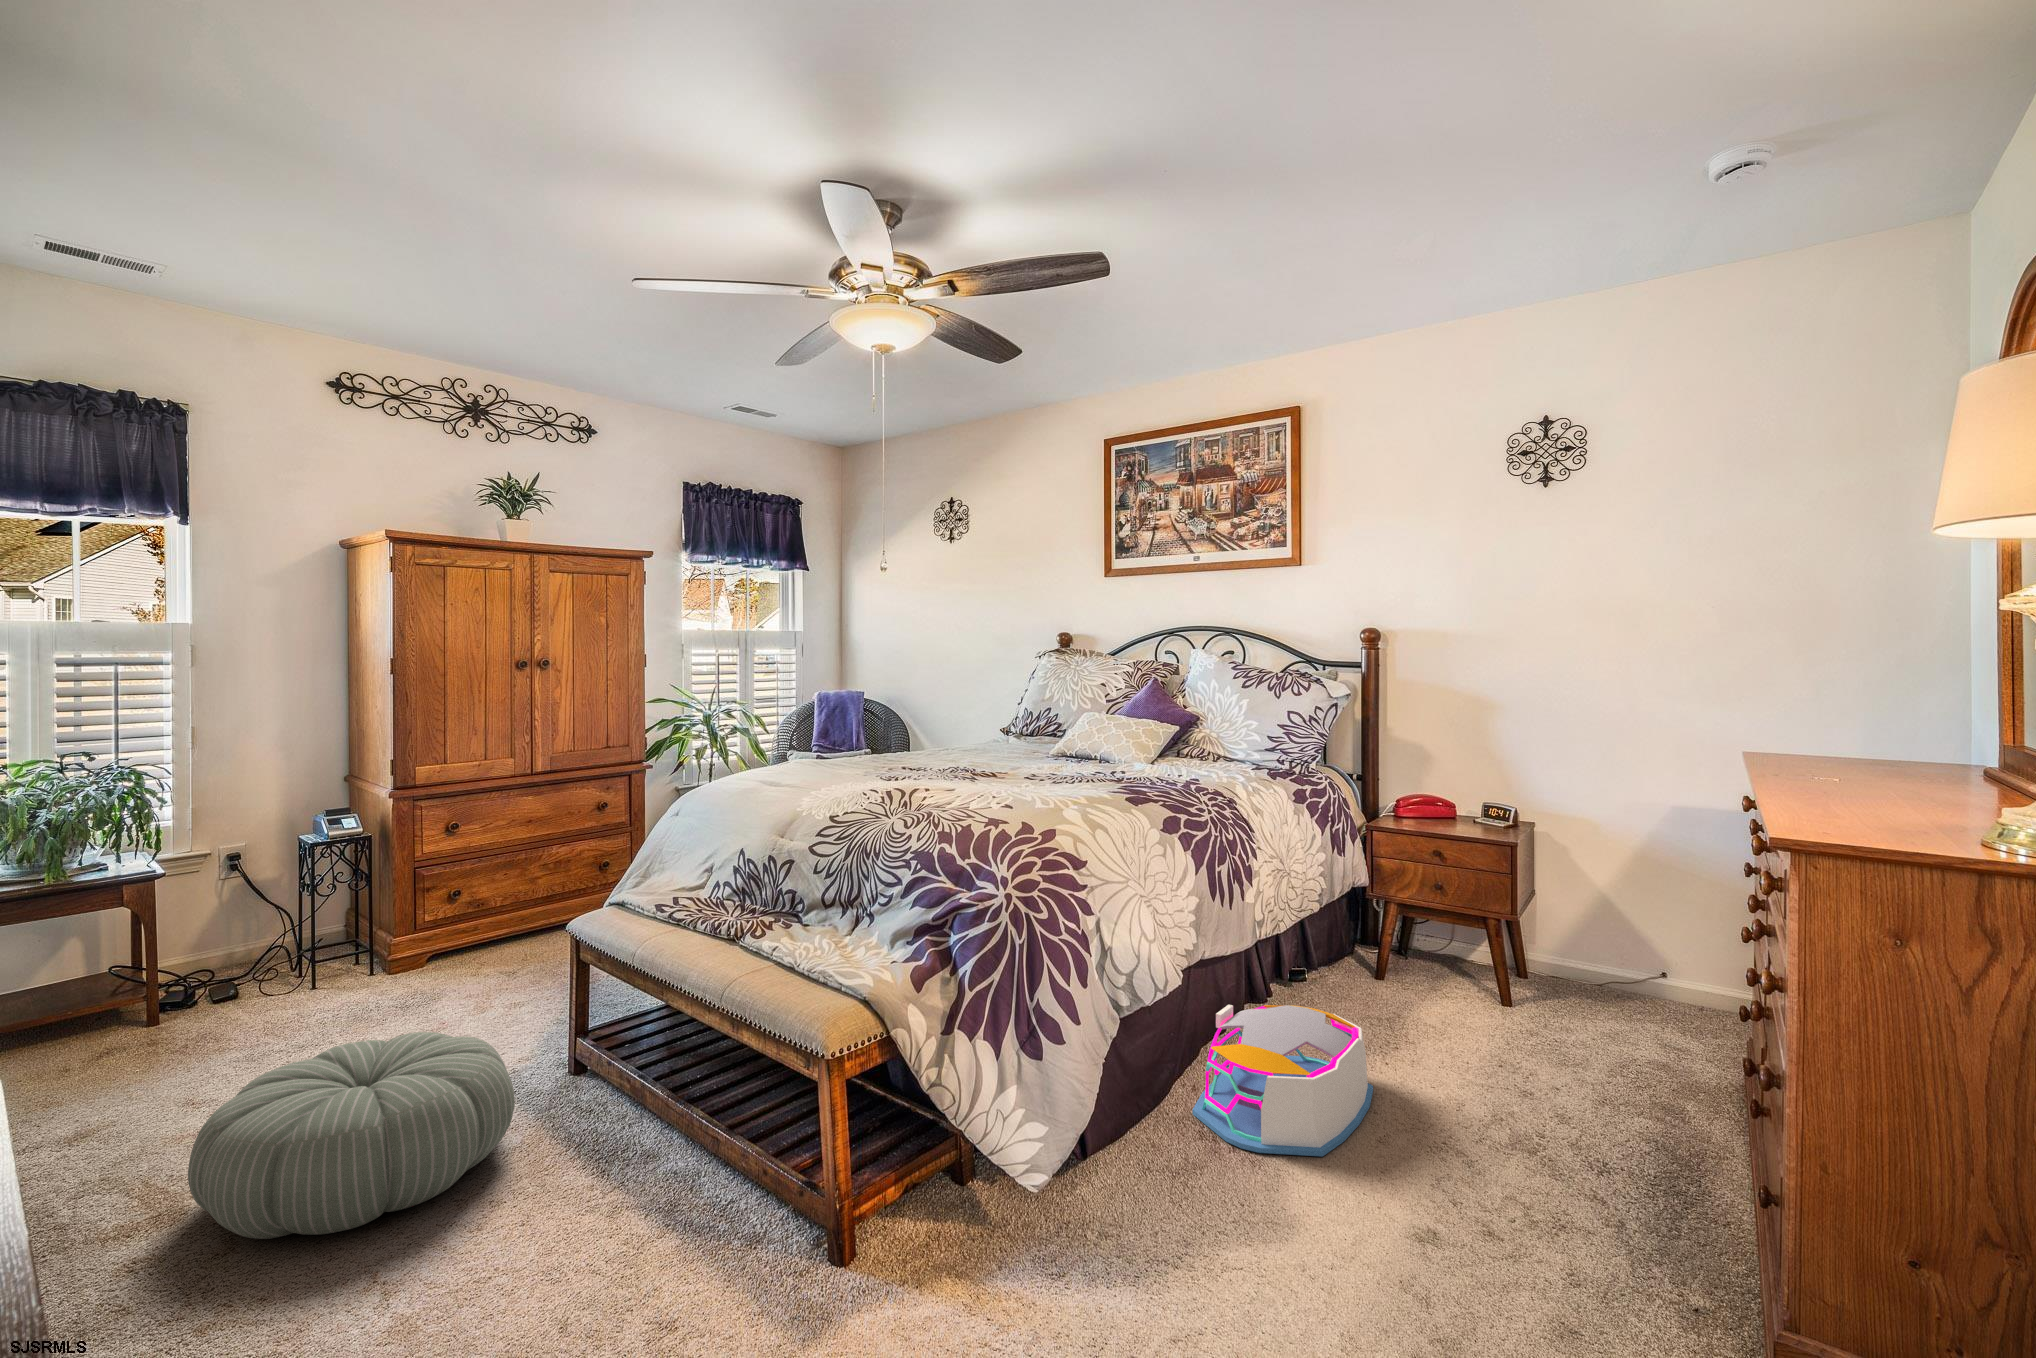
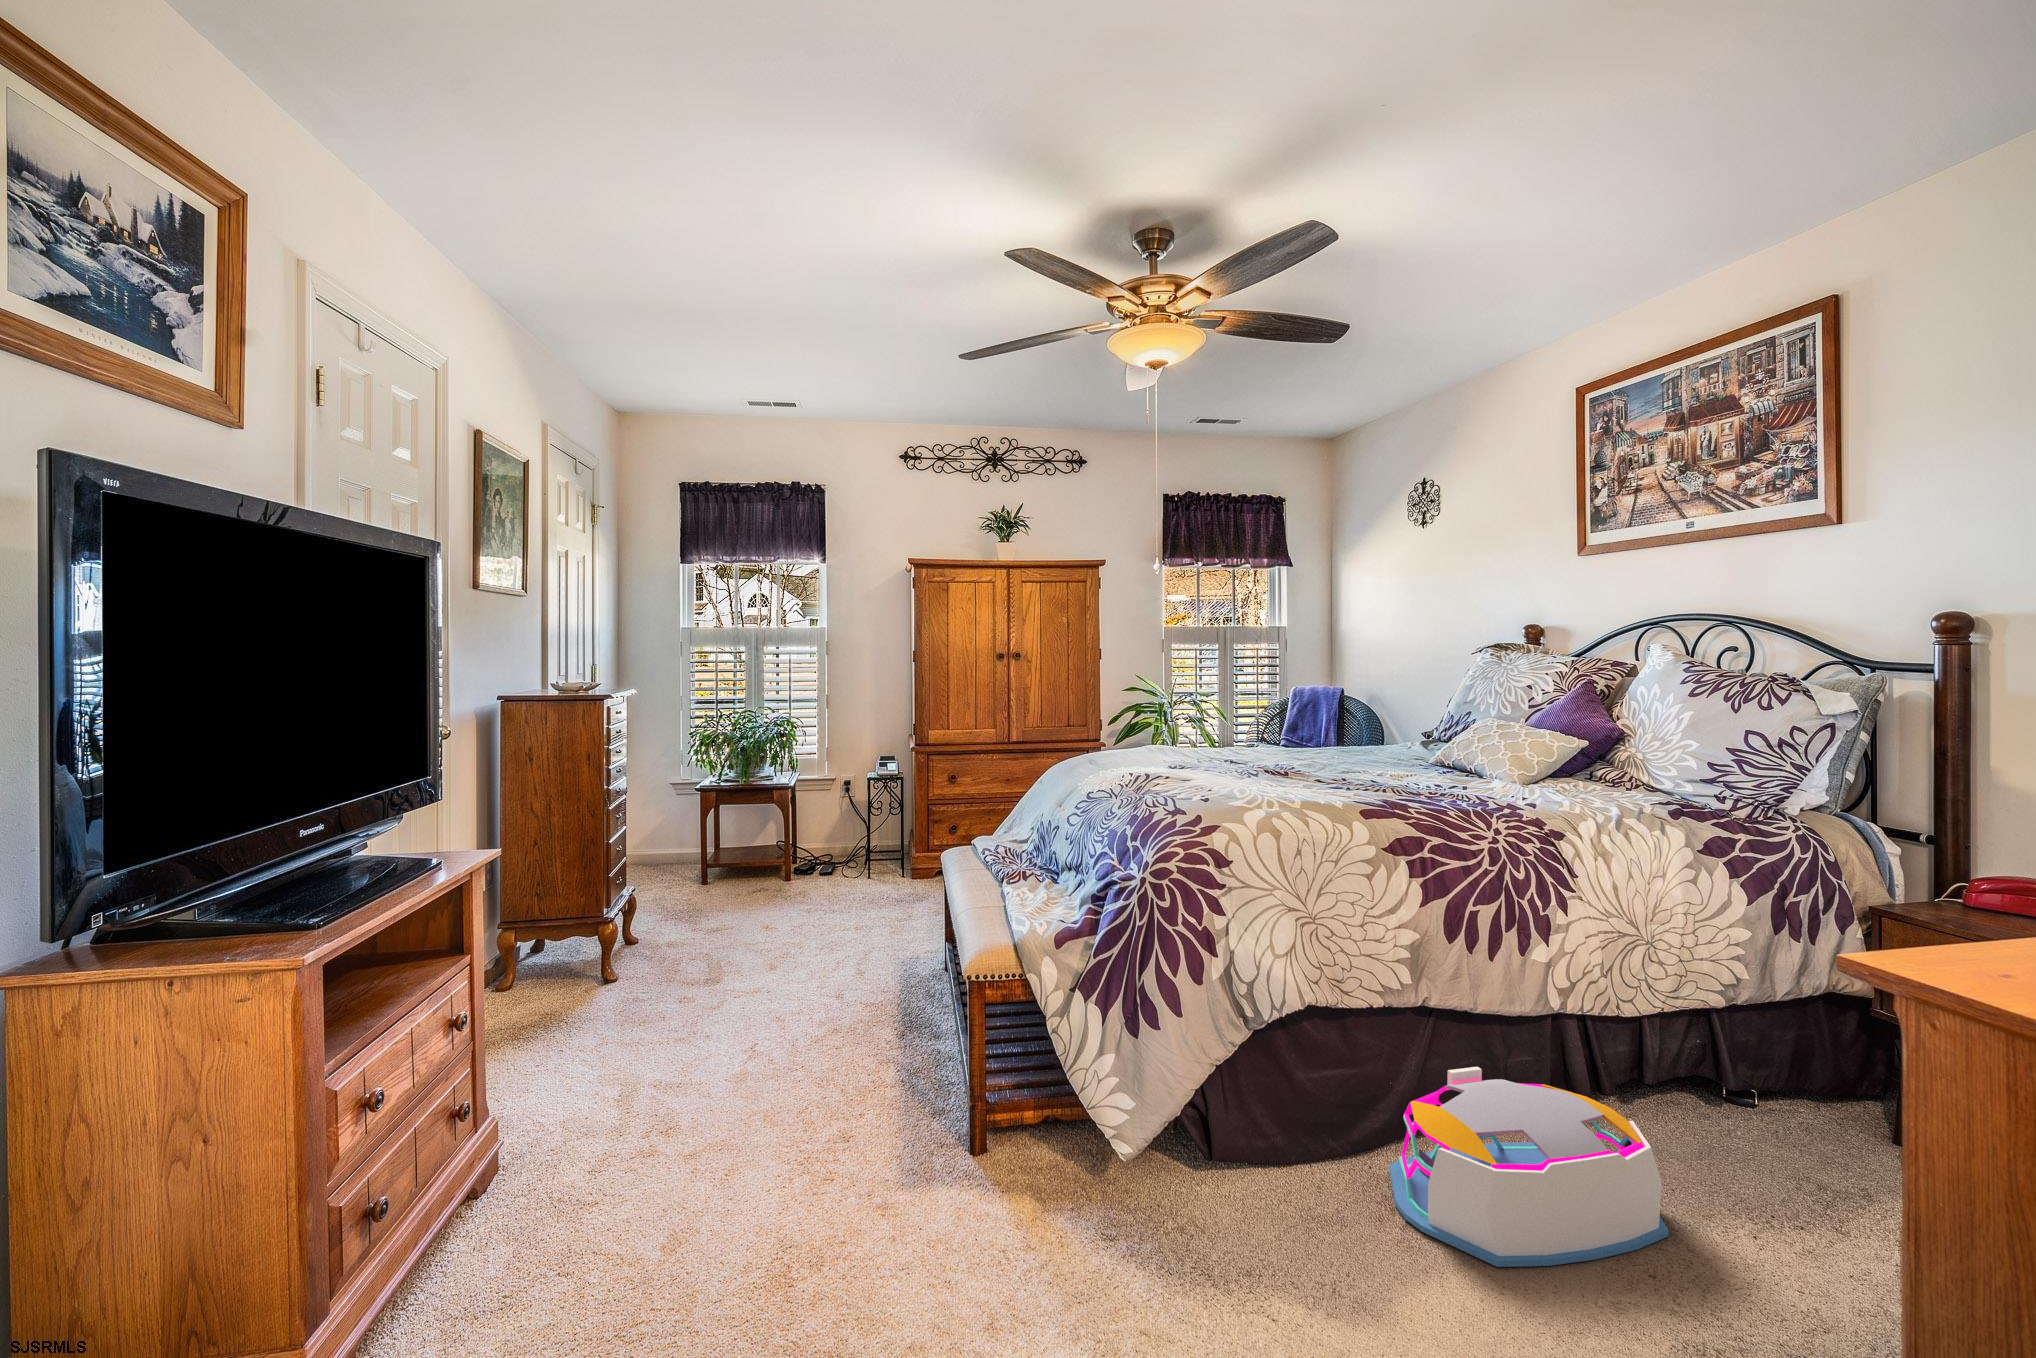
pouf: present [188,1032,515,1239] -> none [701,908,876,1020]

